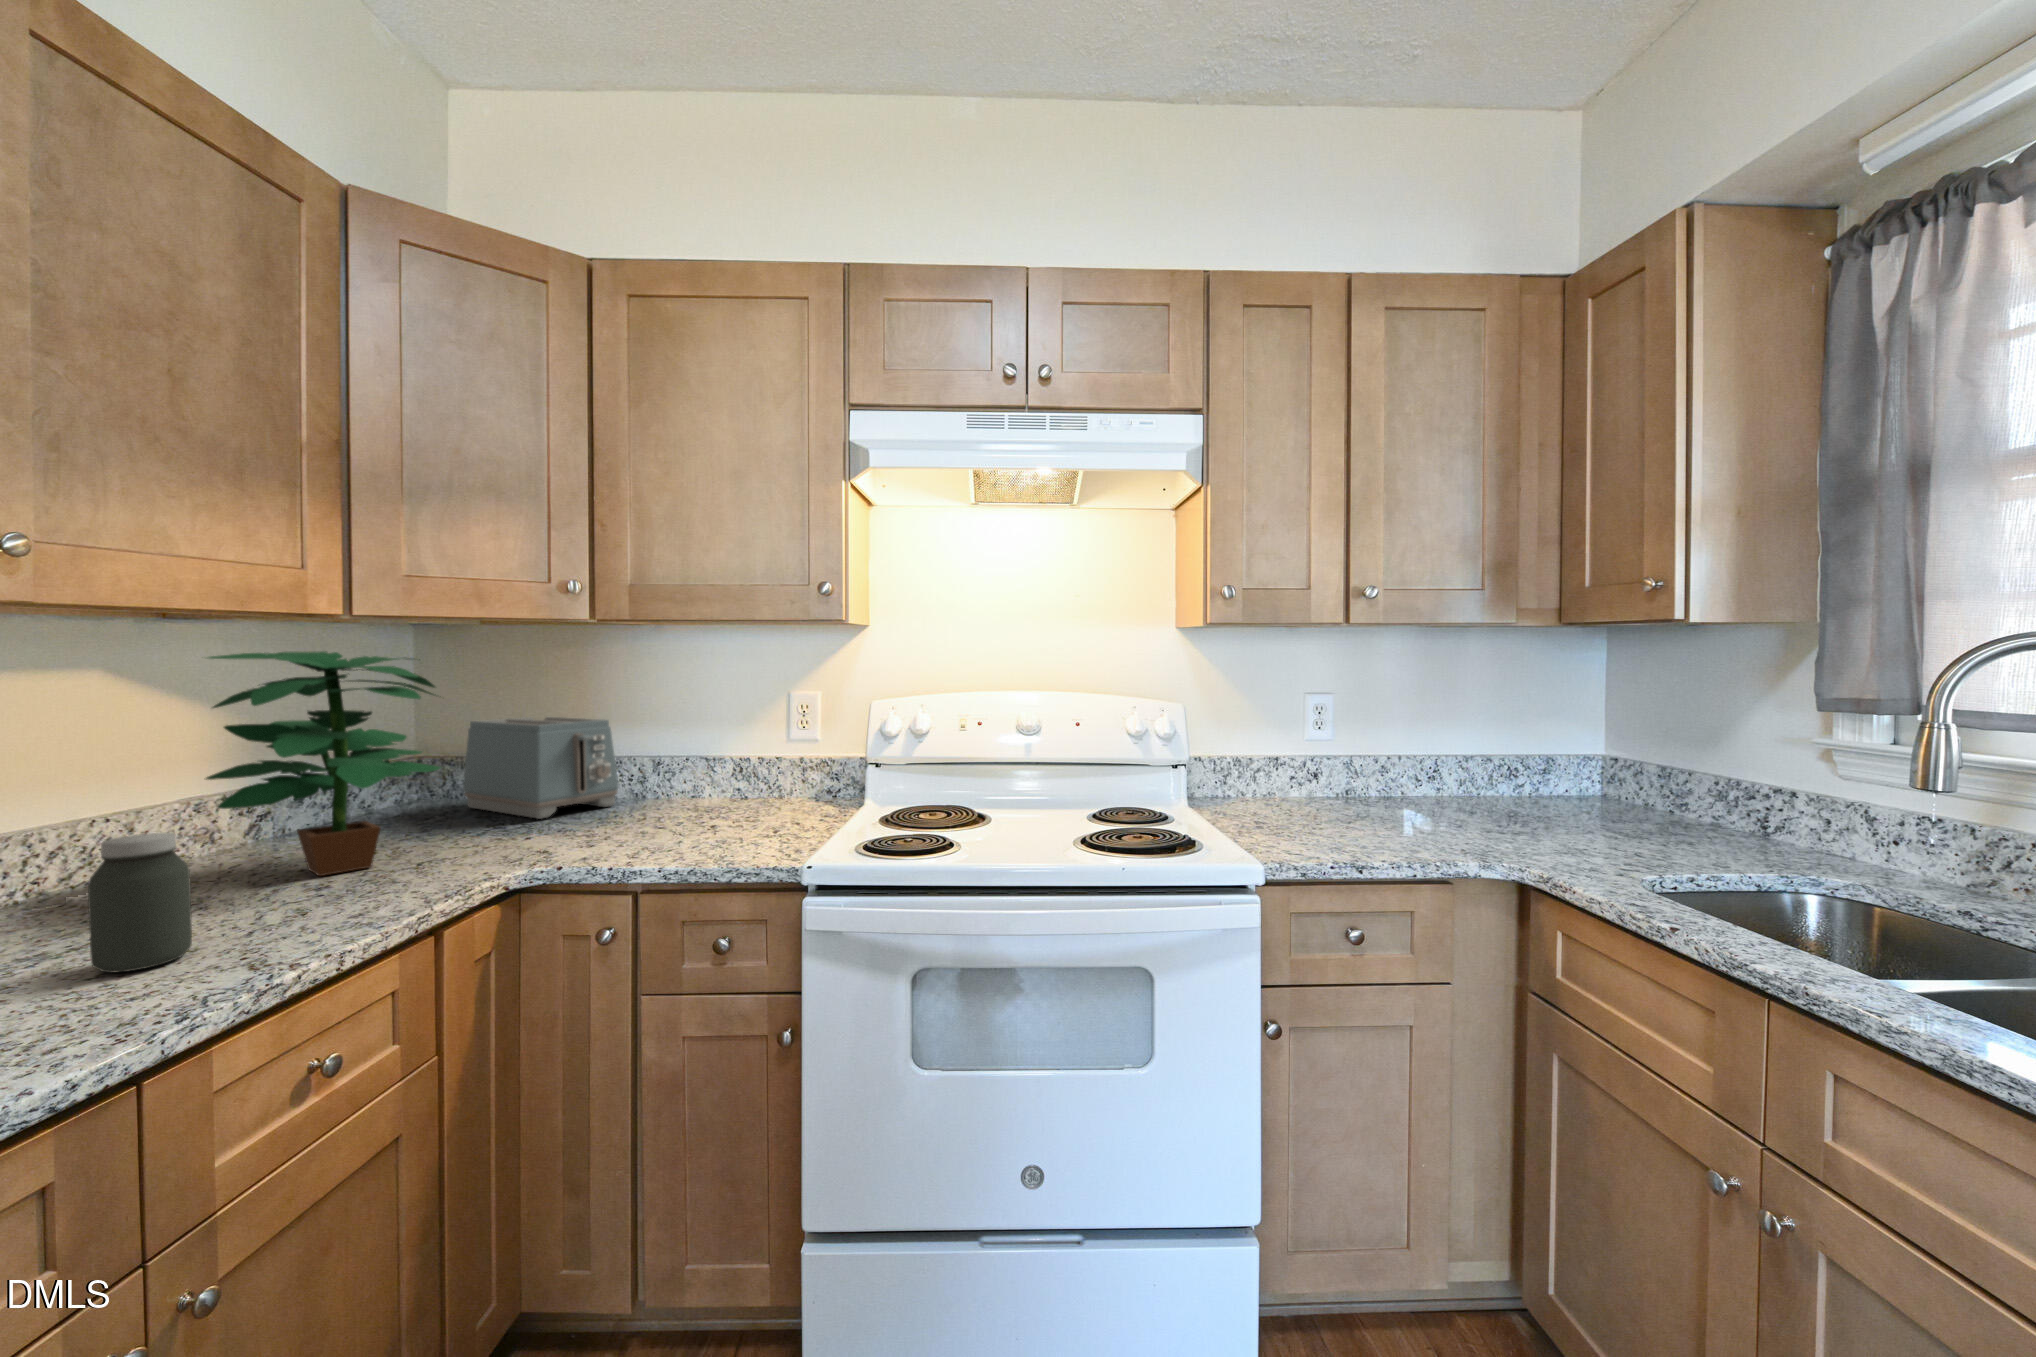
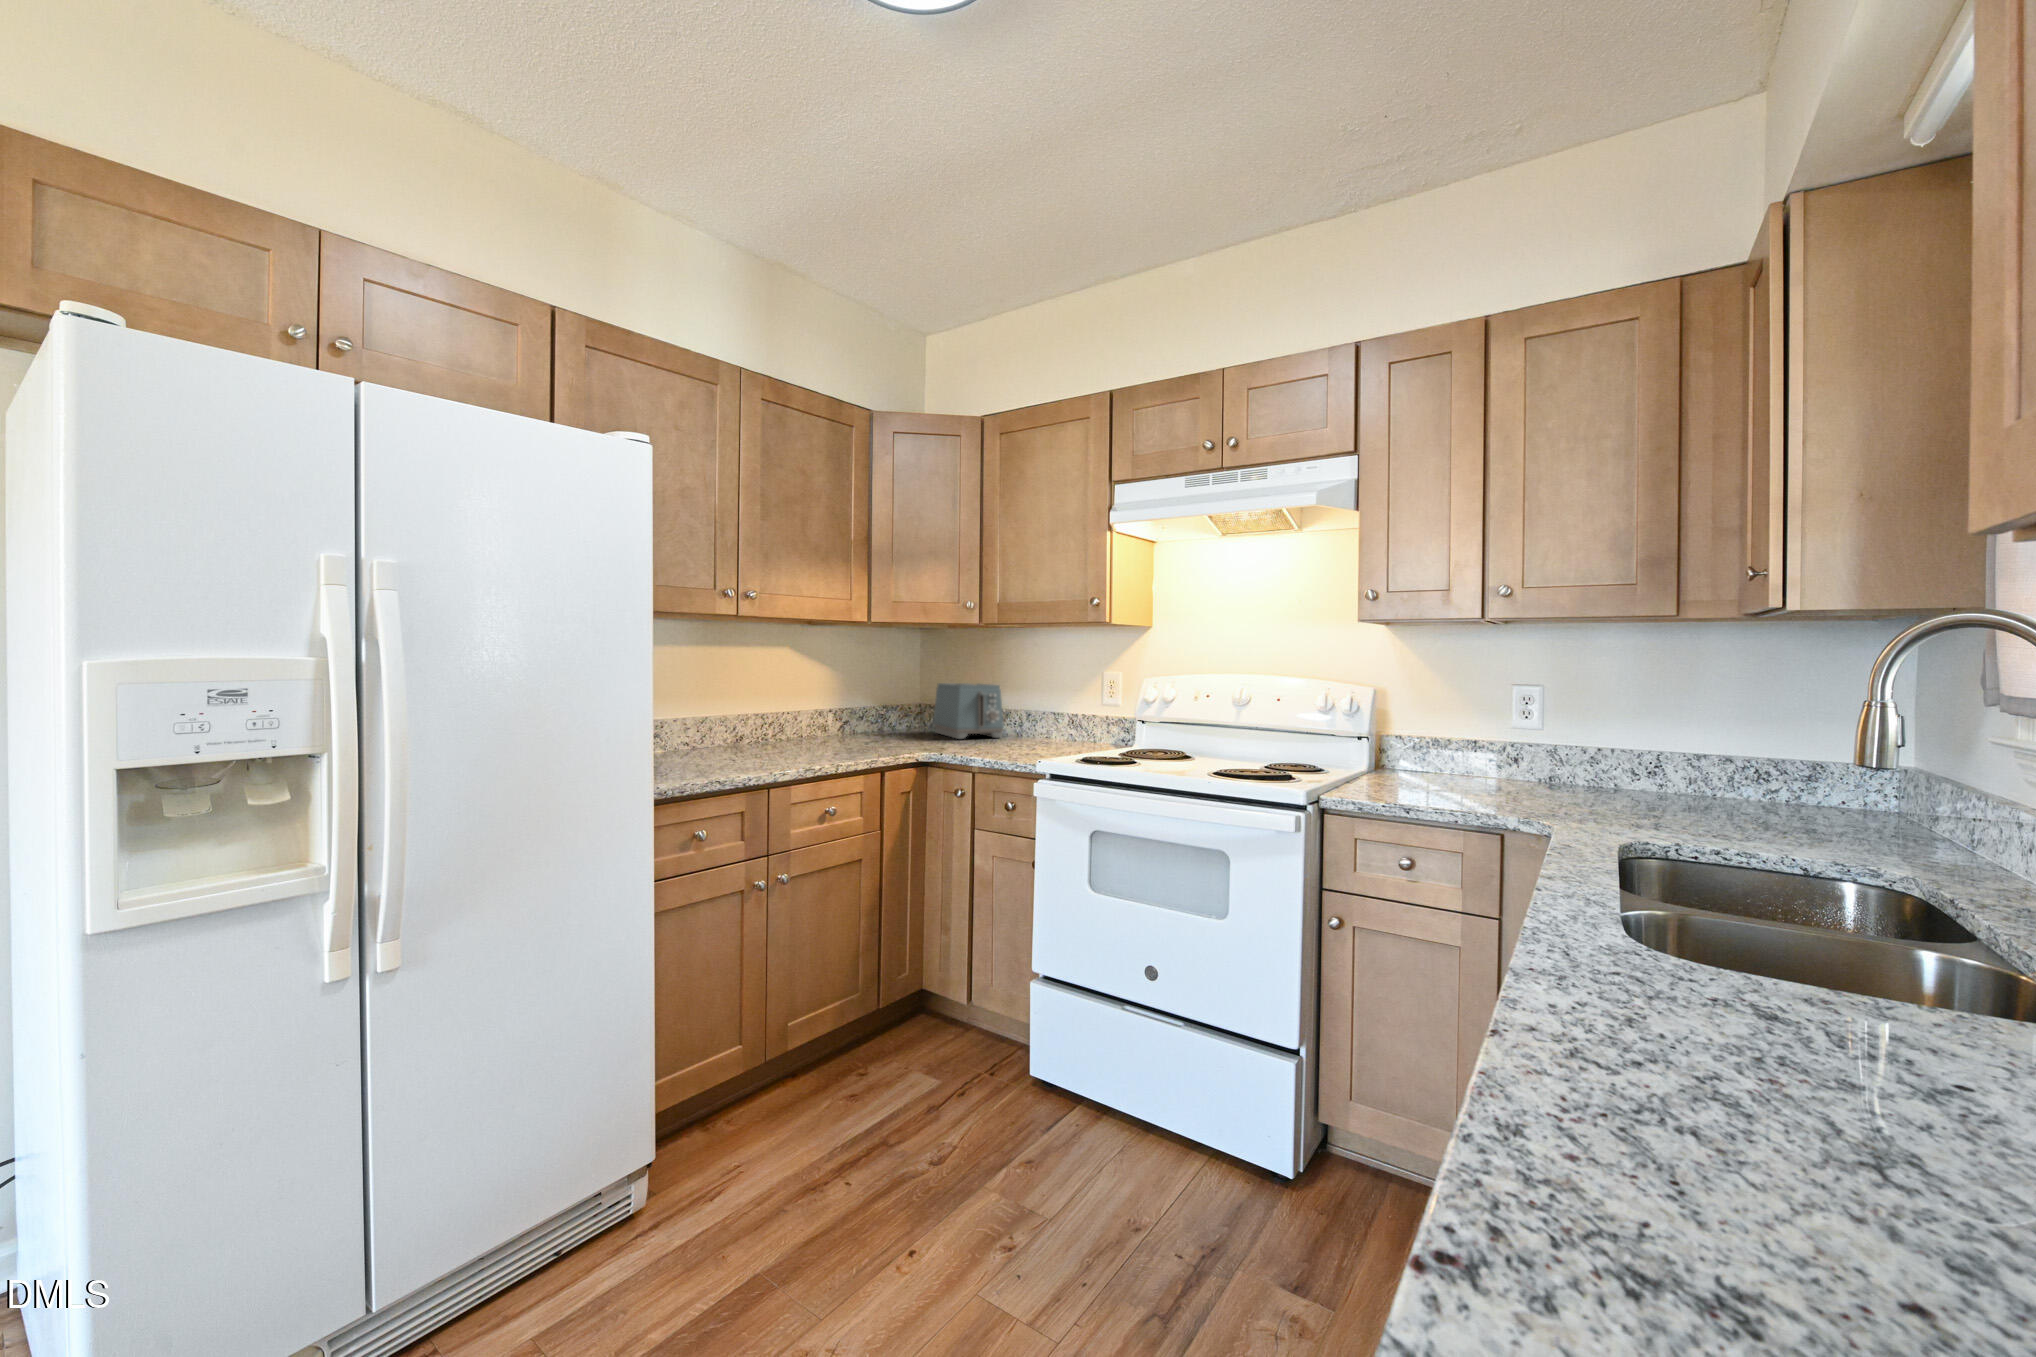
potted plant: present [206,651,440,876] -> none [816,641,908,747]
jar: present [88,833,192,973] -> none [771,710,799,761]

